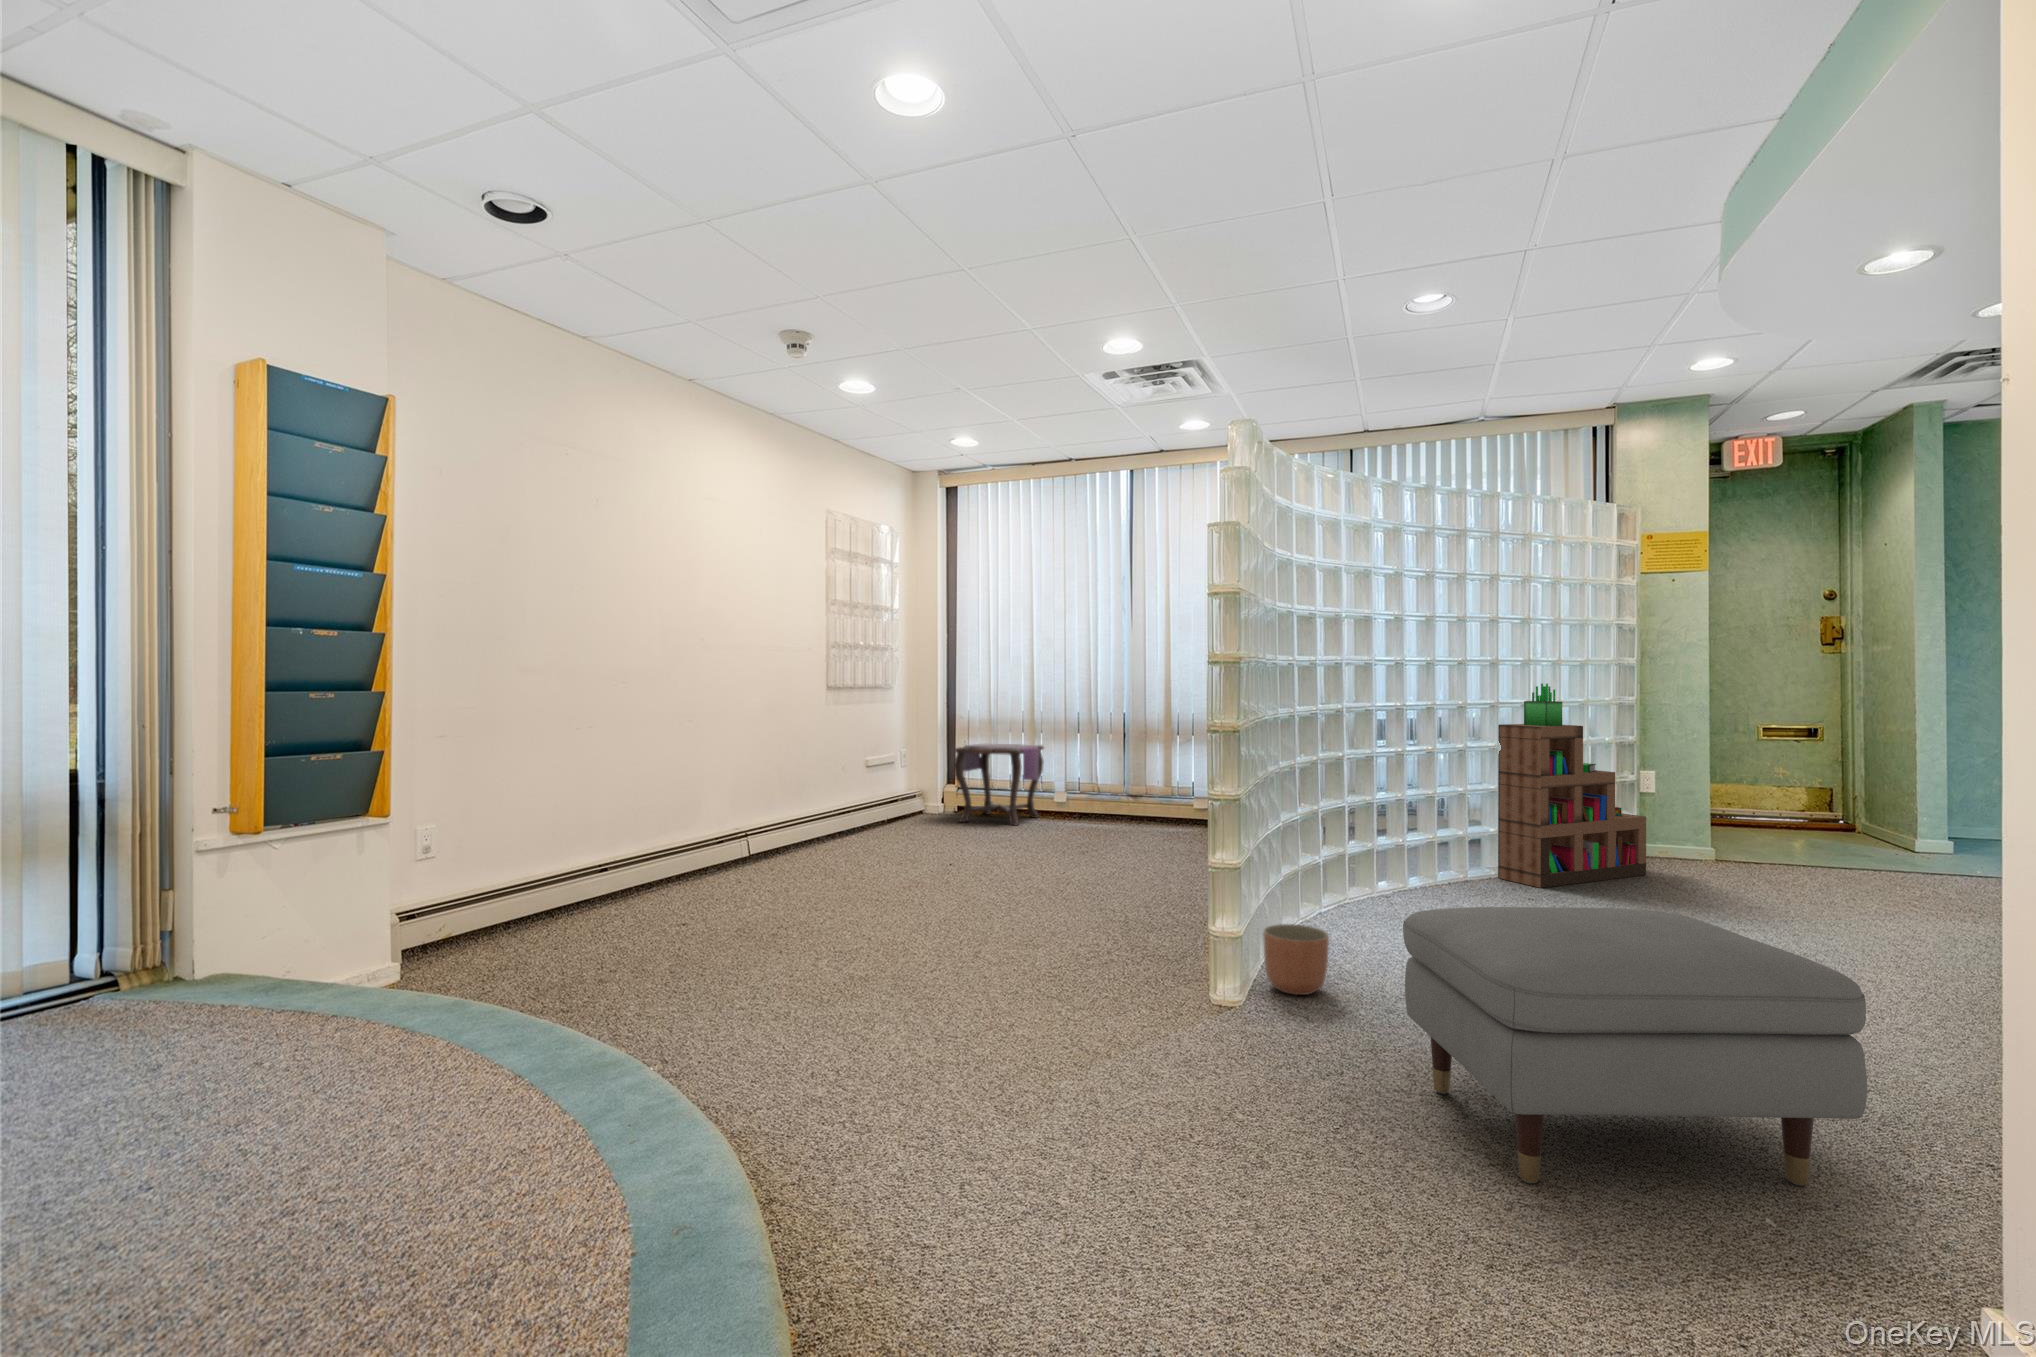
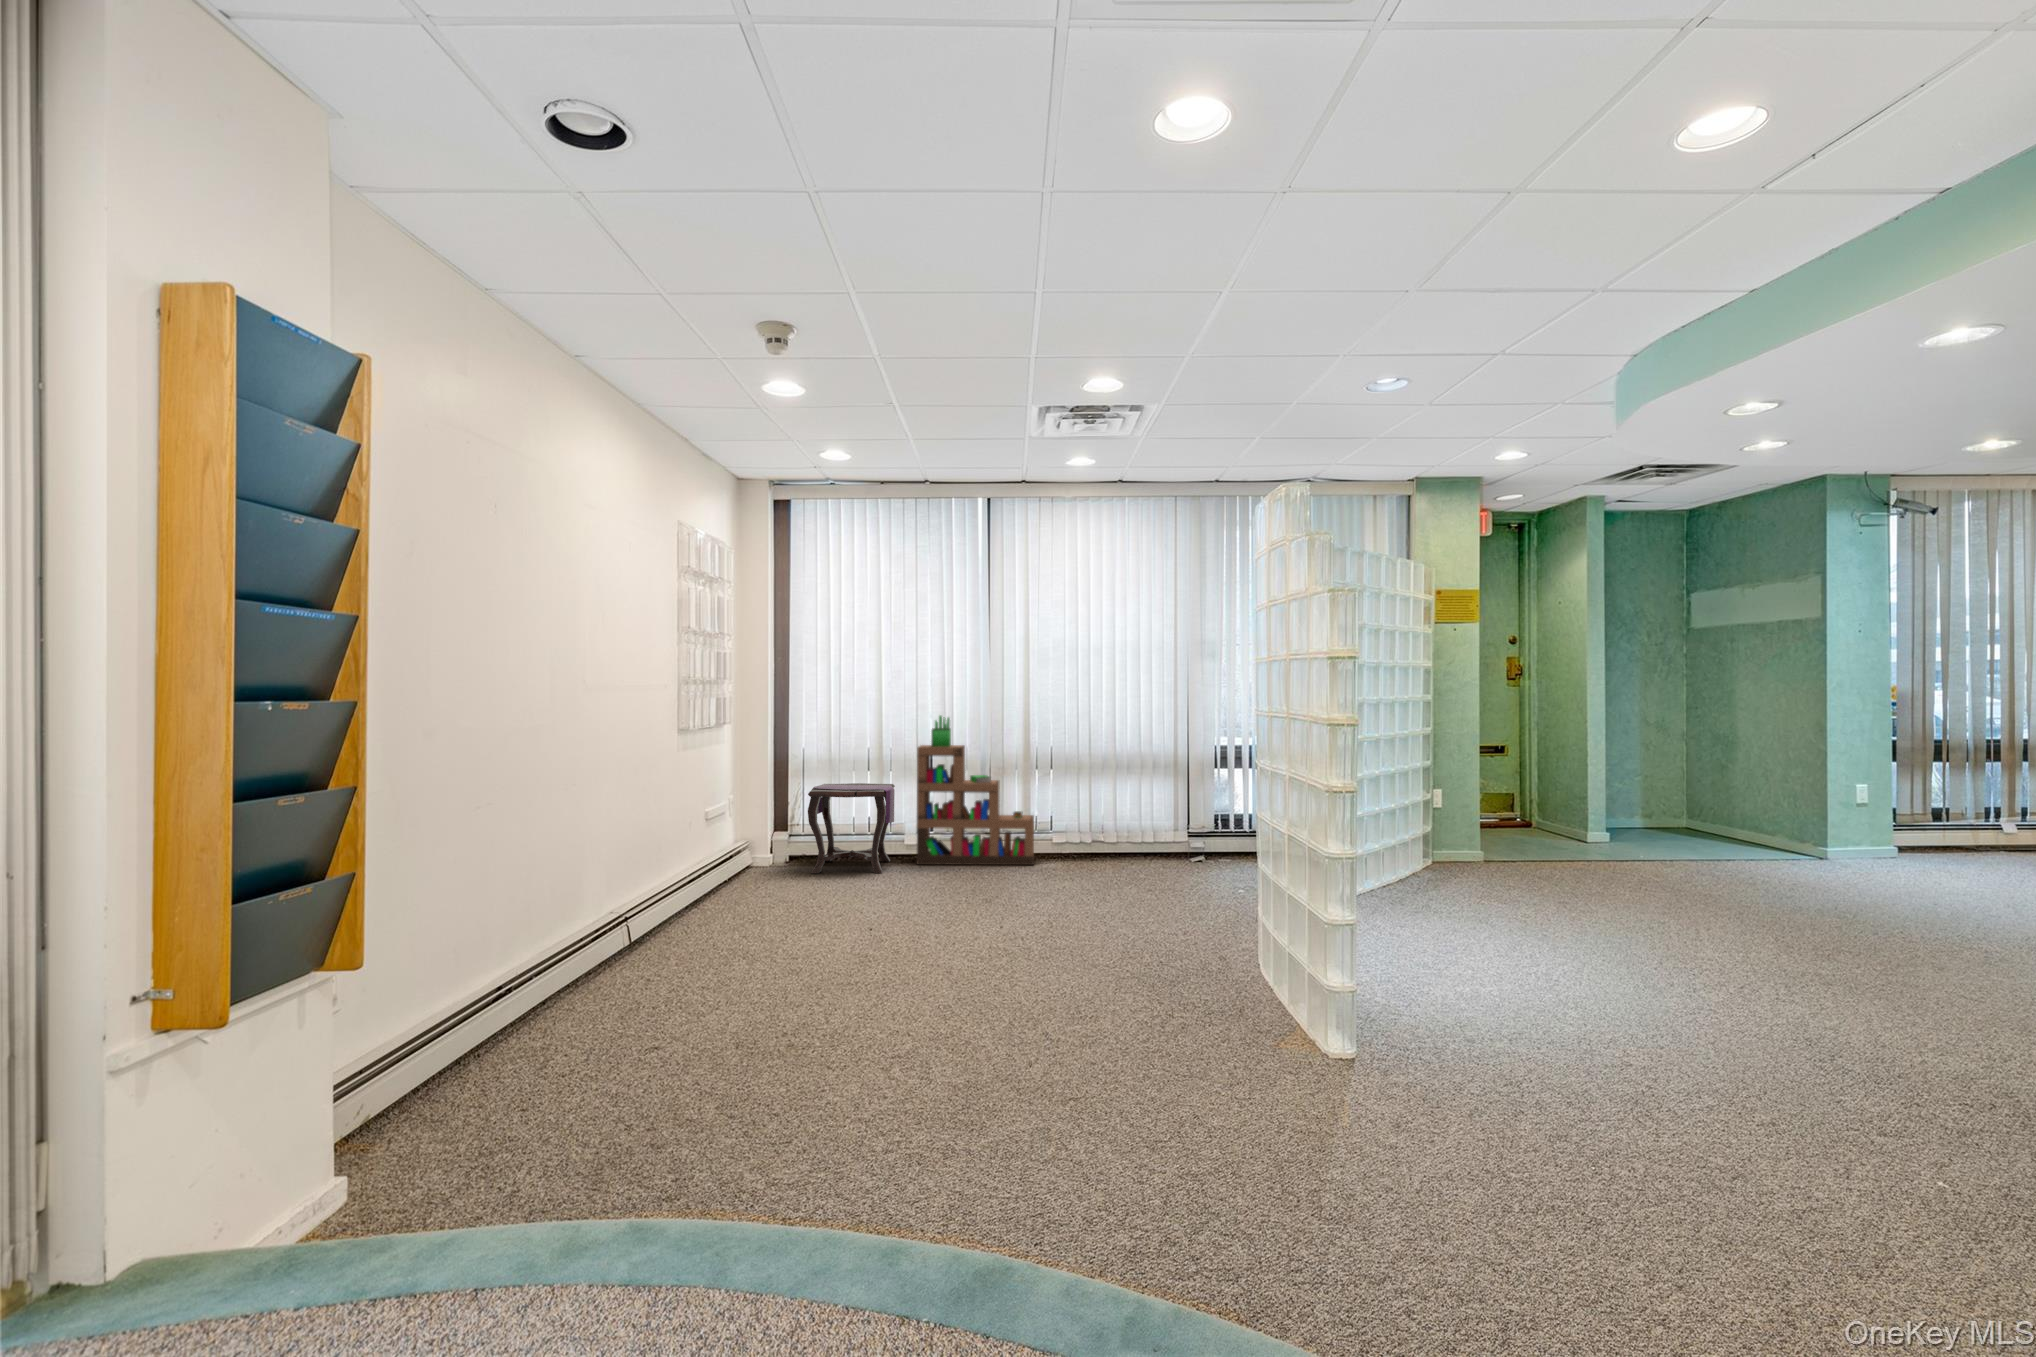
bookshelf: present [1498,683,1646,888] -> present [917,716,1034,865]
ottoman: present [1403,907,1867,1186] -> none [1600,938,1985,1191]
planter: present [1263,924,1329,995] -> none [1364,970,1427,1038]

